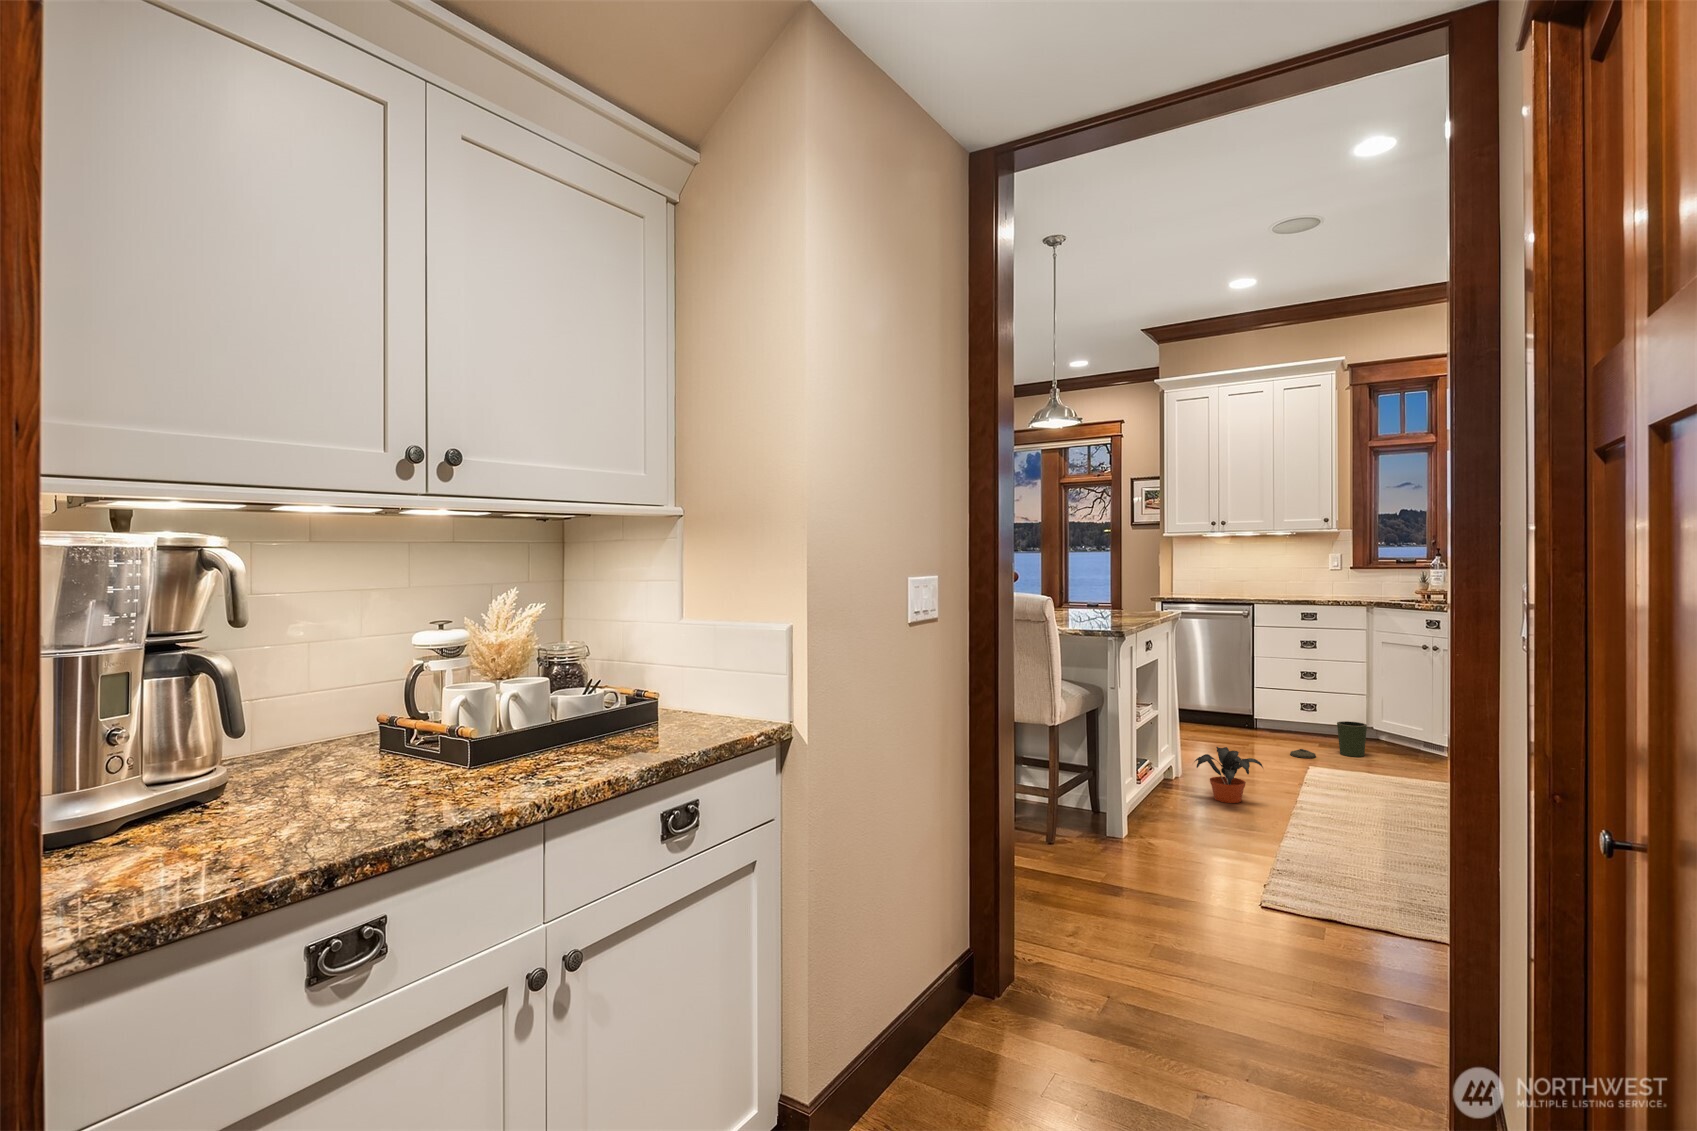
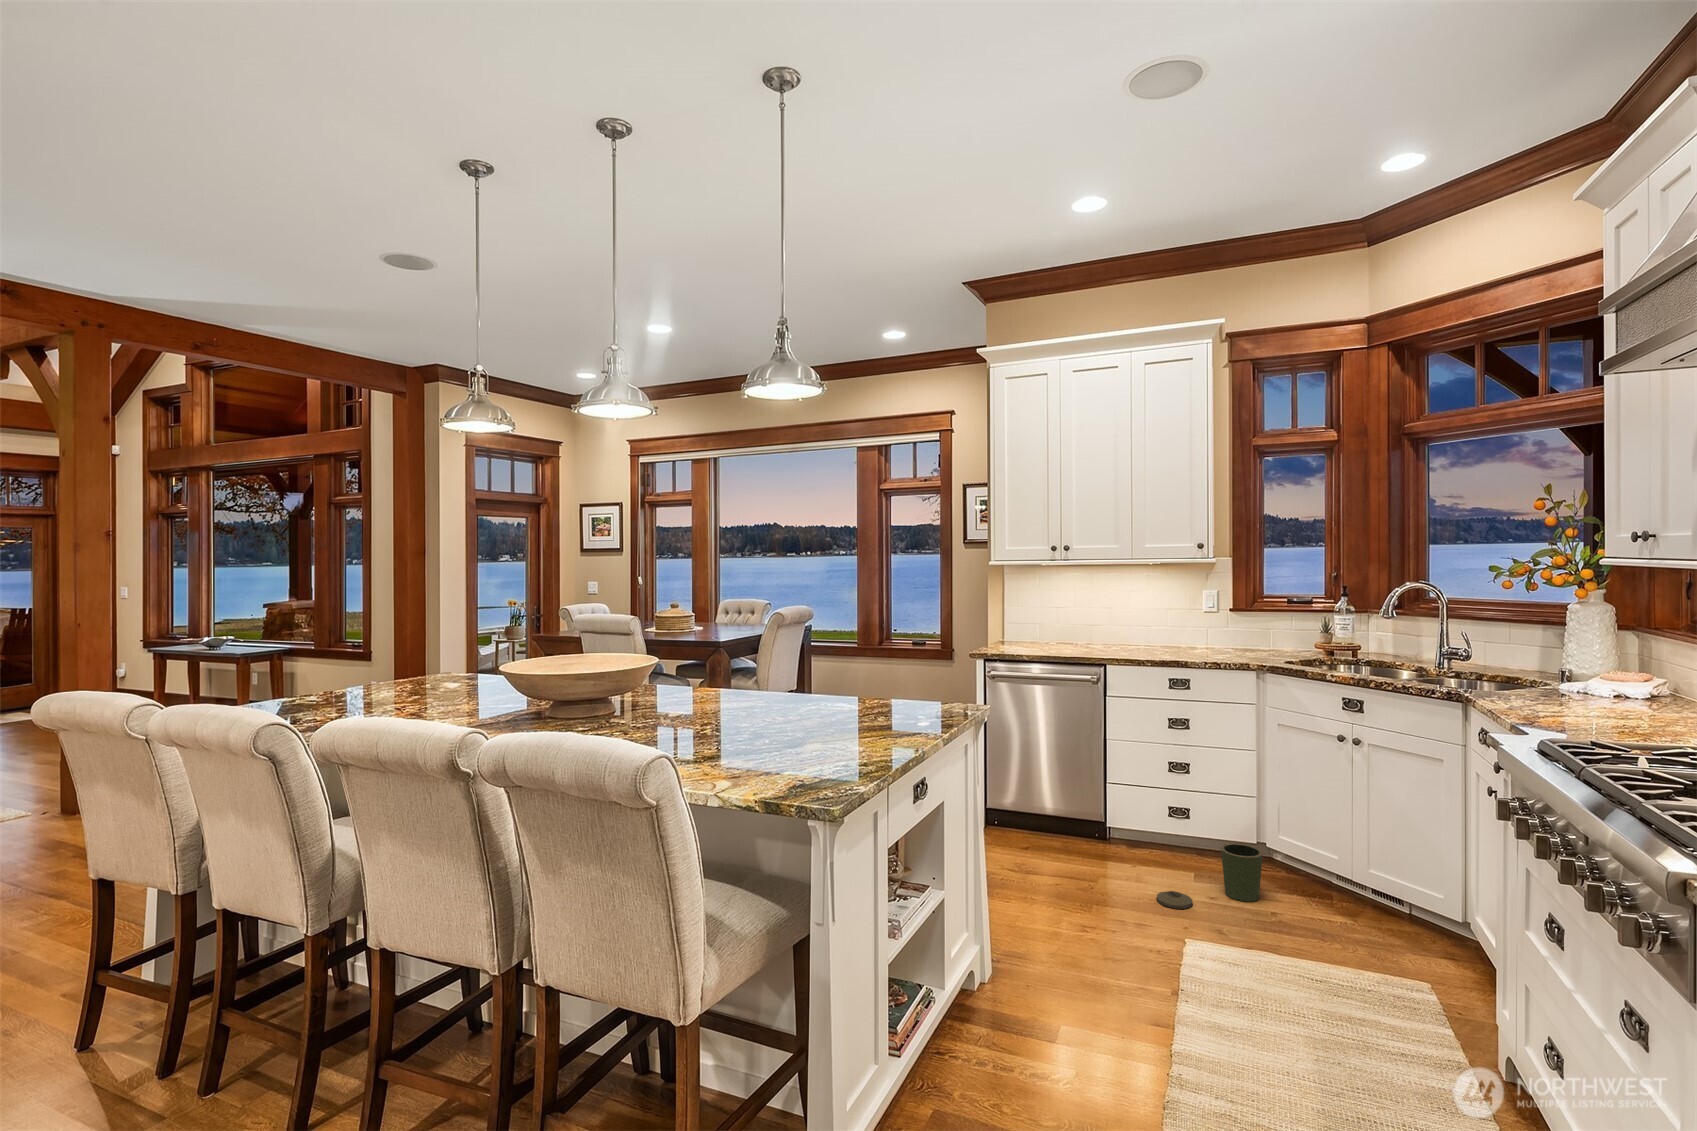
potted plant: present [1195,747,1263,803] -> none [1001,948,1118,1065]

